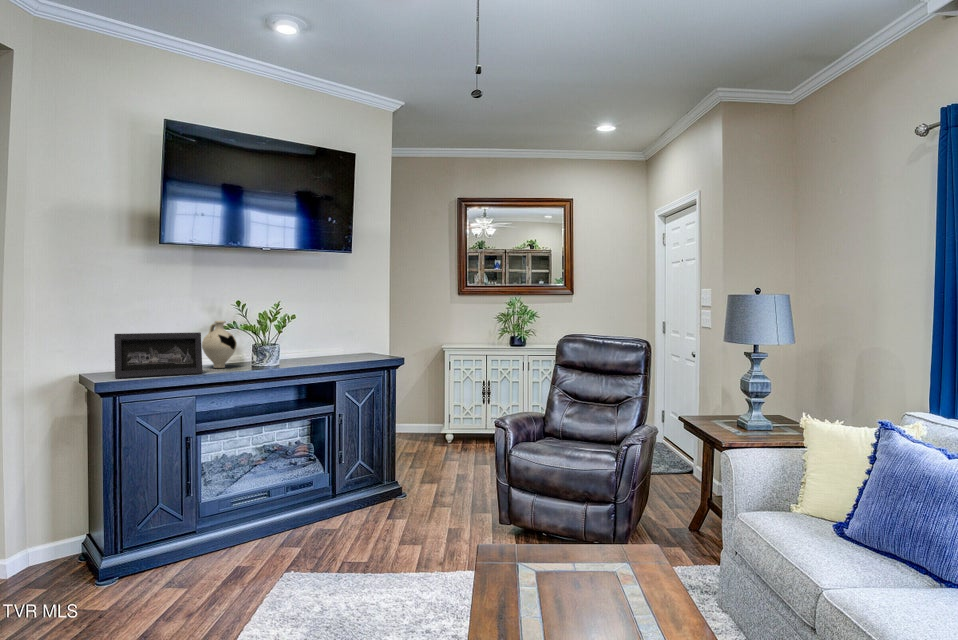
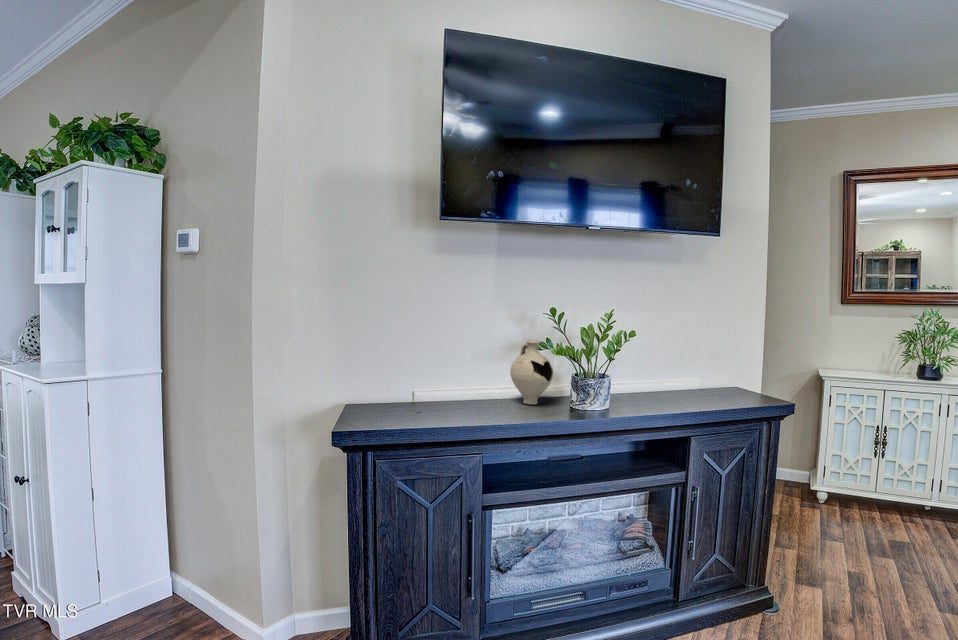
picture frame: present [114,332,203,378] -> none [403,357,509,418]

